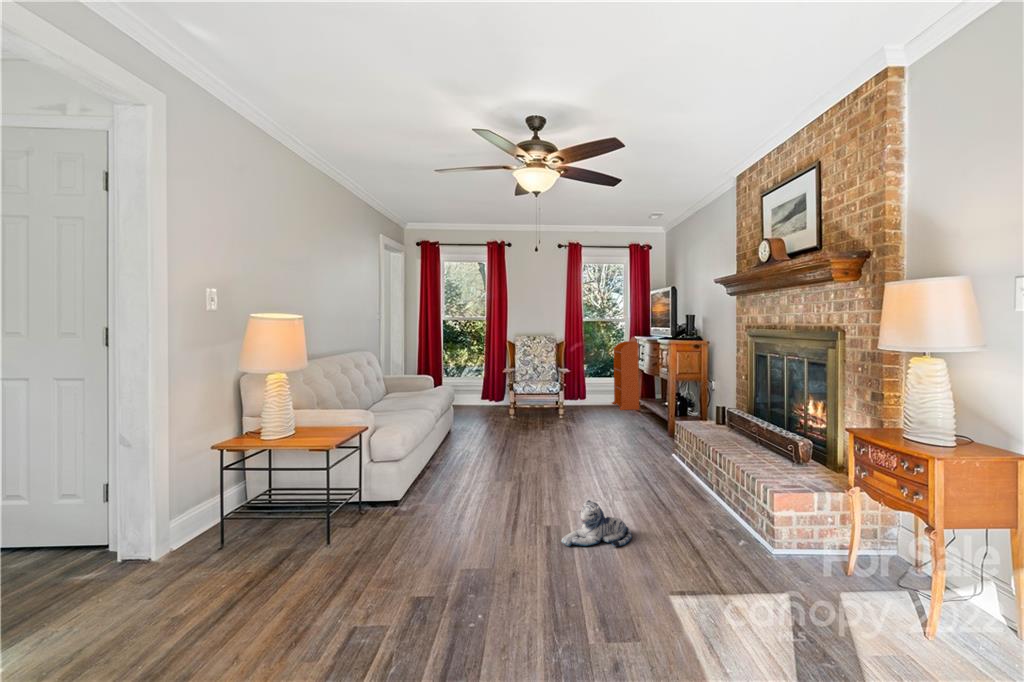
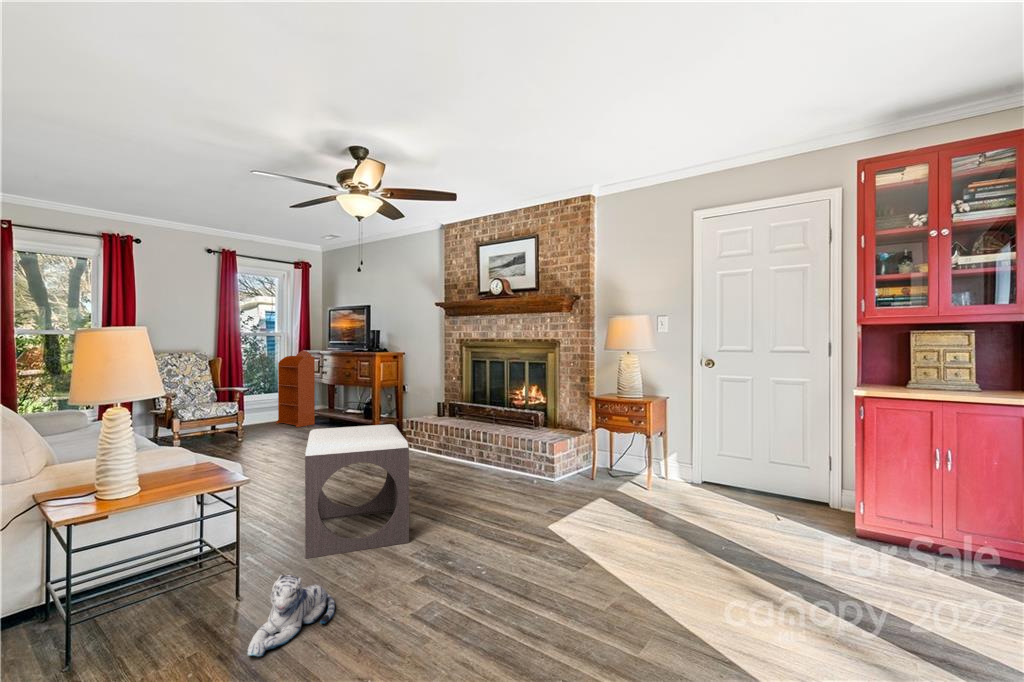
footstool: none [413,413,535,541] -> present [305,424,409,558]
plush toy: present [562,500,632,547] -> present [247,575,335,656]

